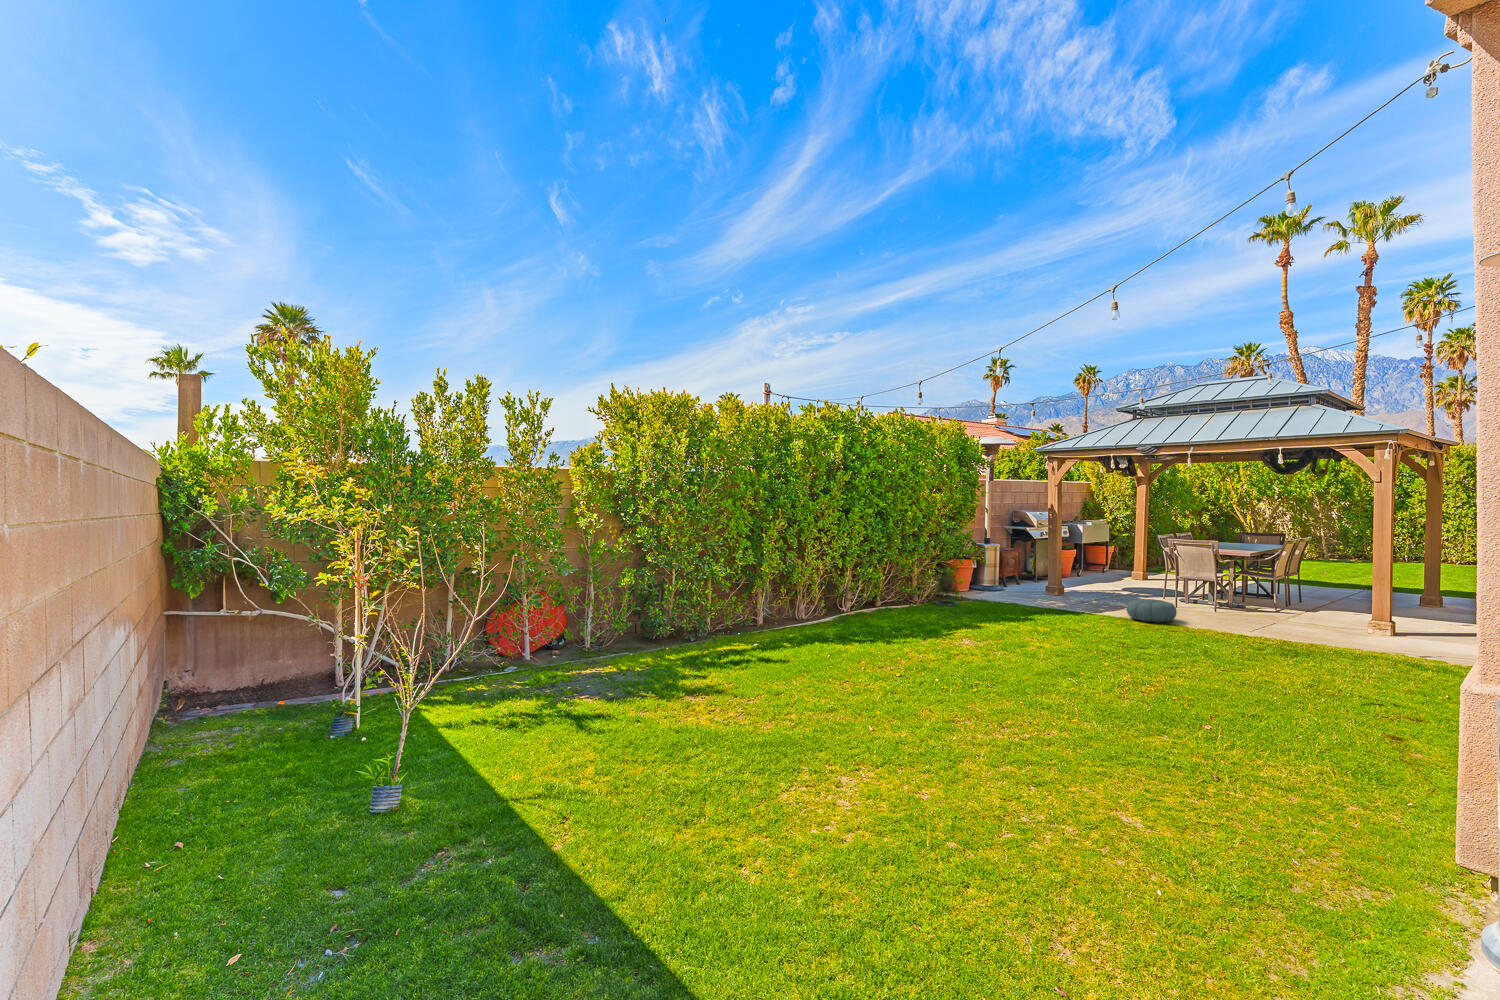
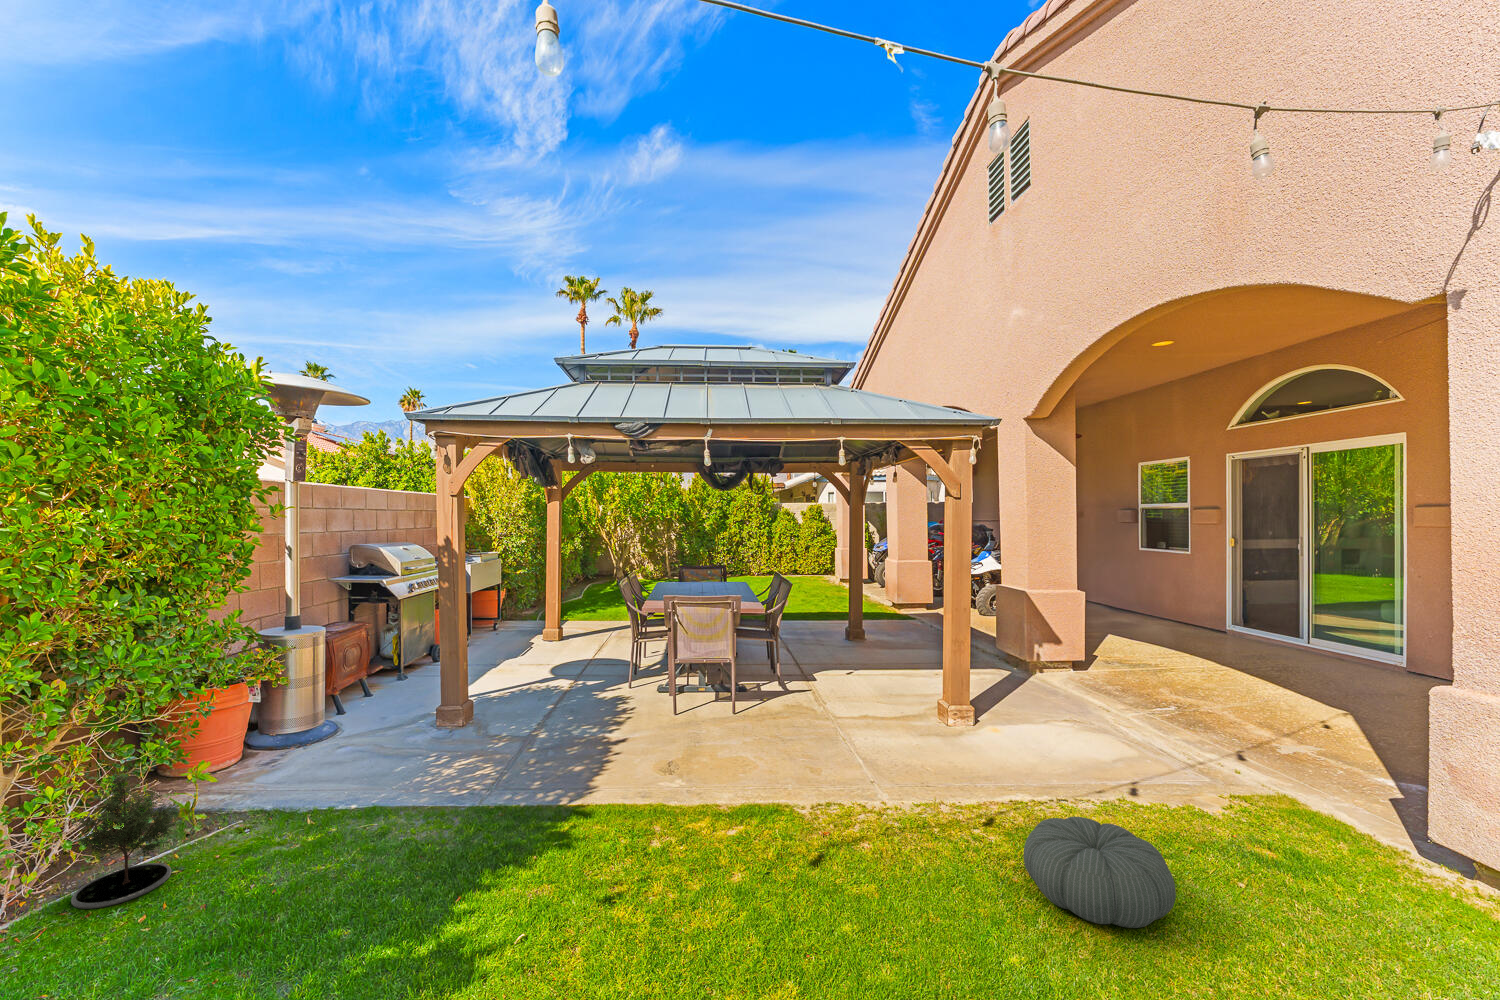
pouf: present [1127,599,1177,622] -> present [1024,817,1176,928]

